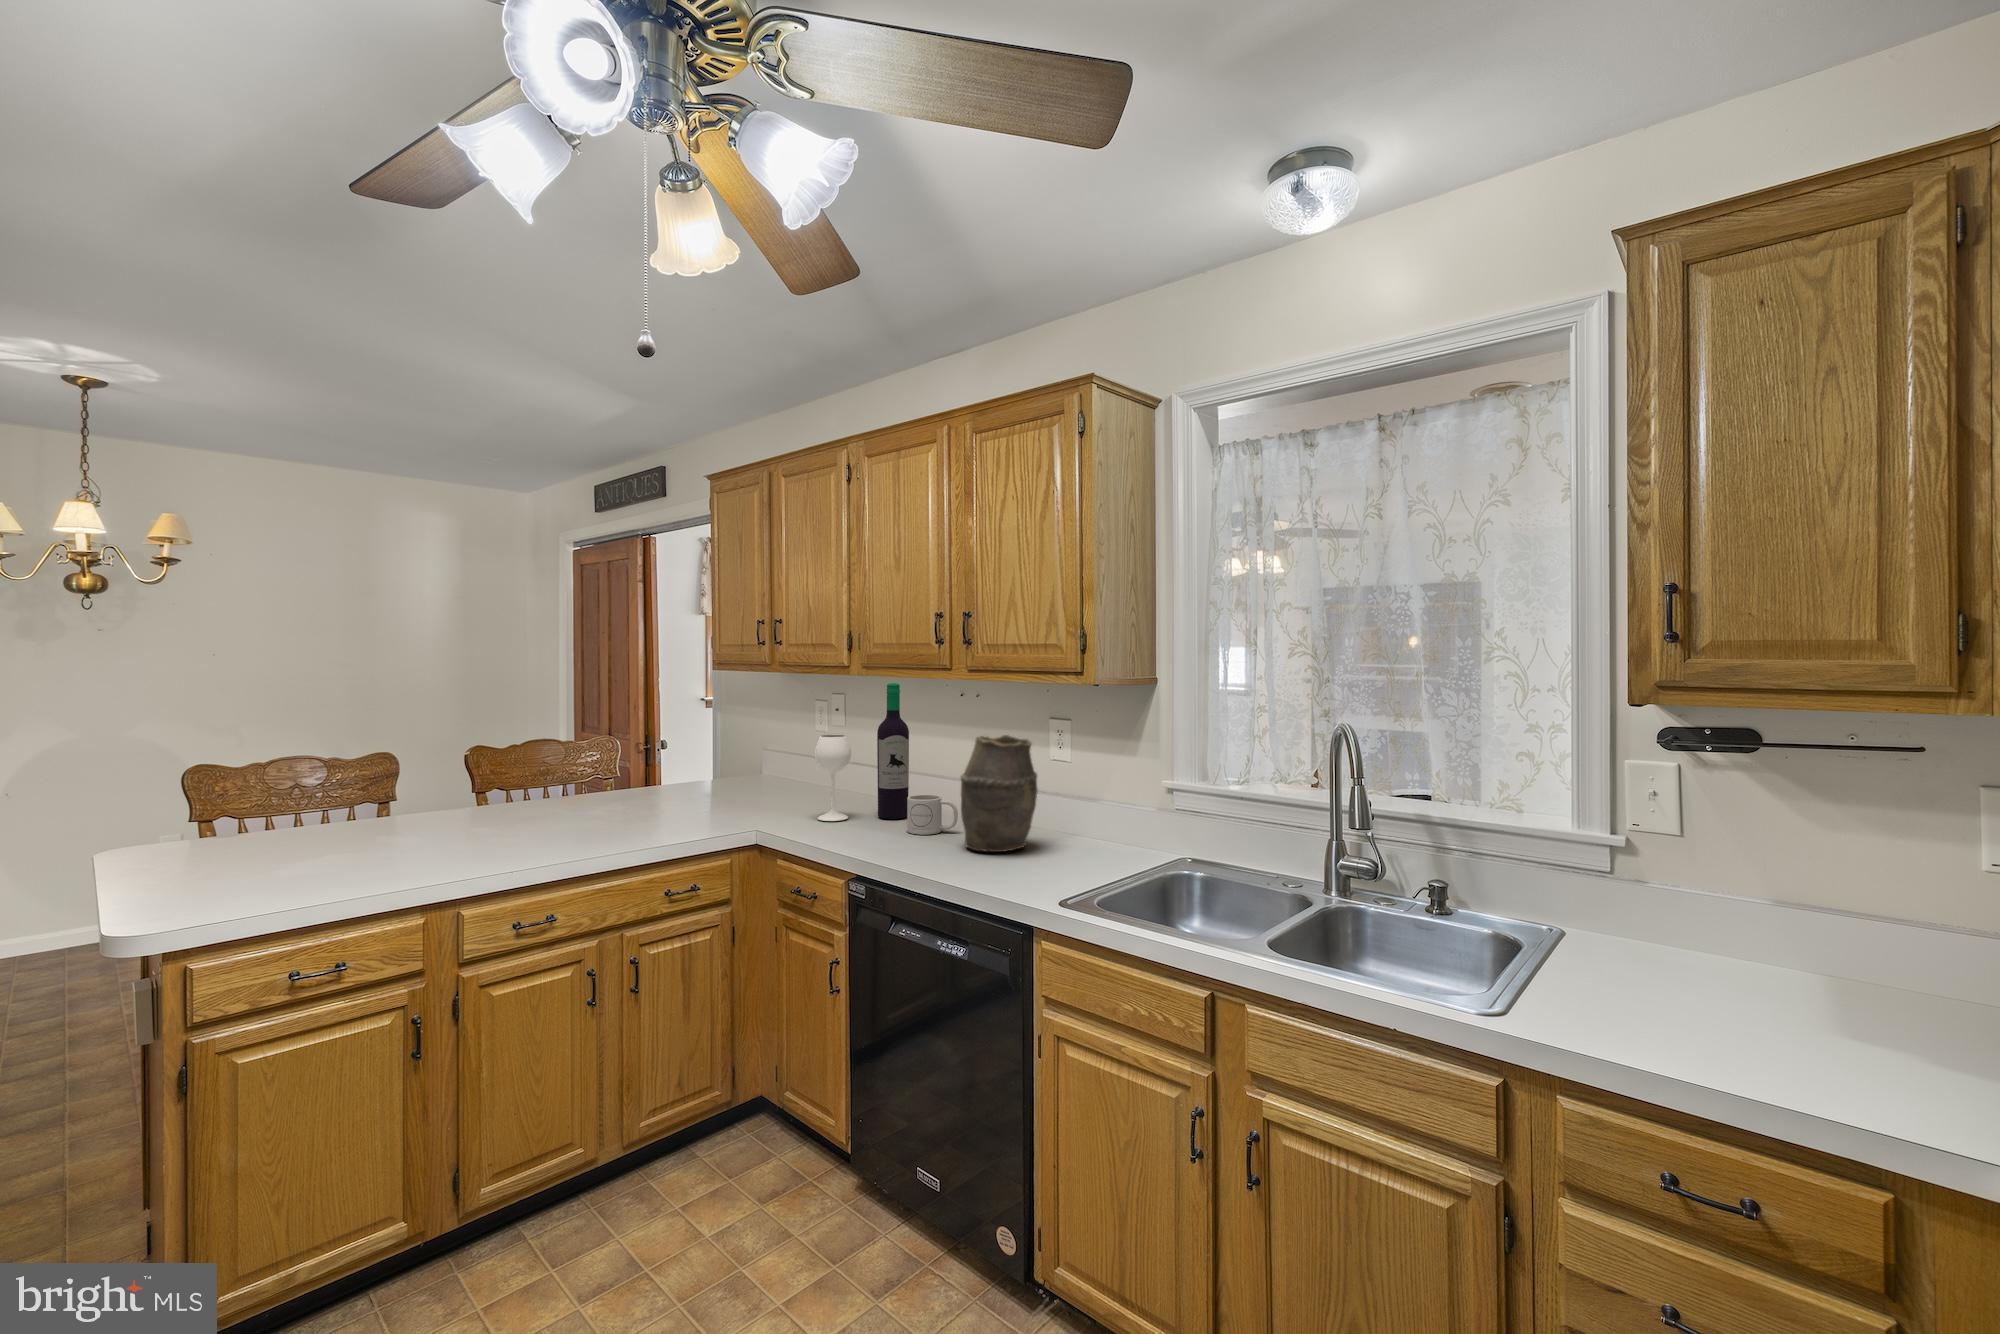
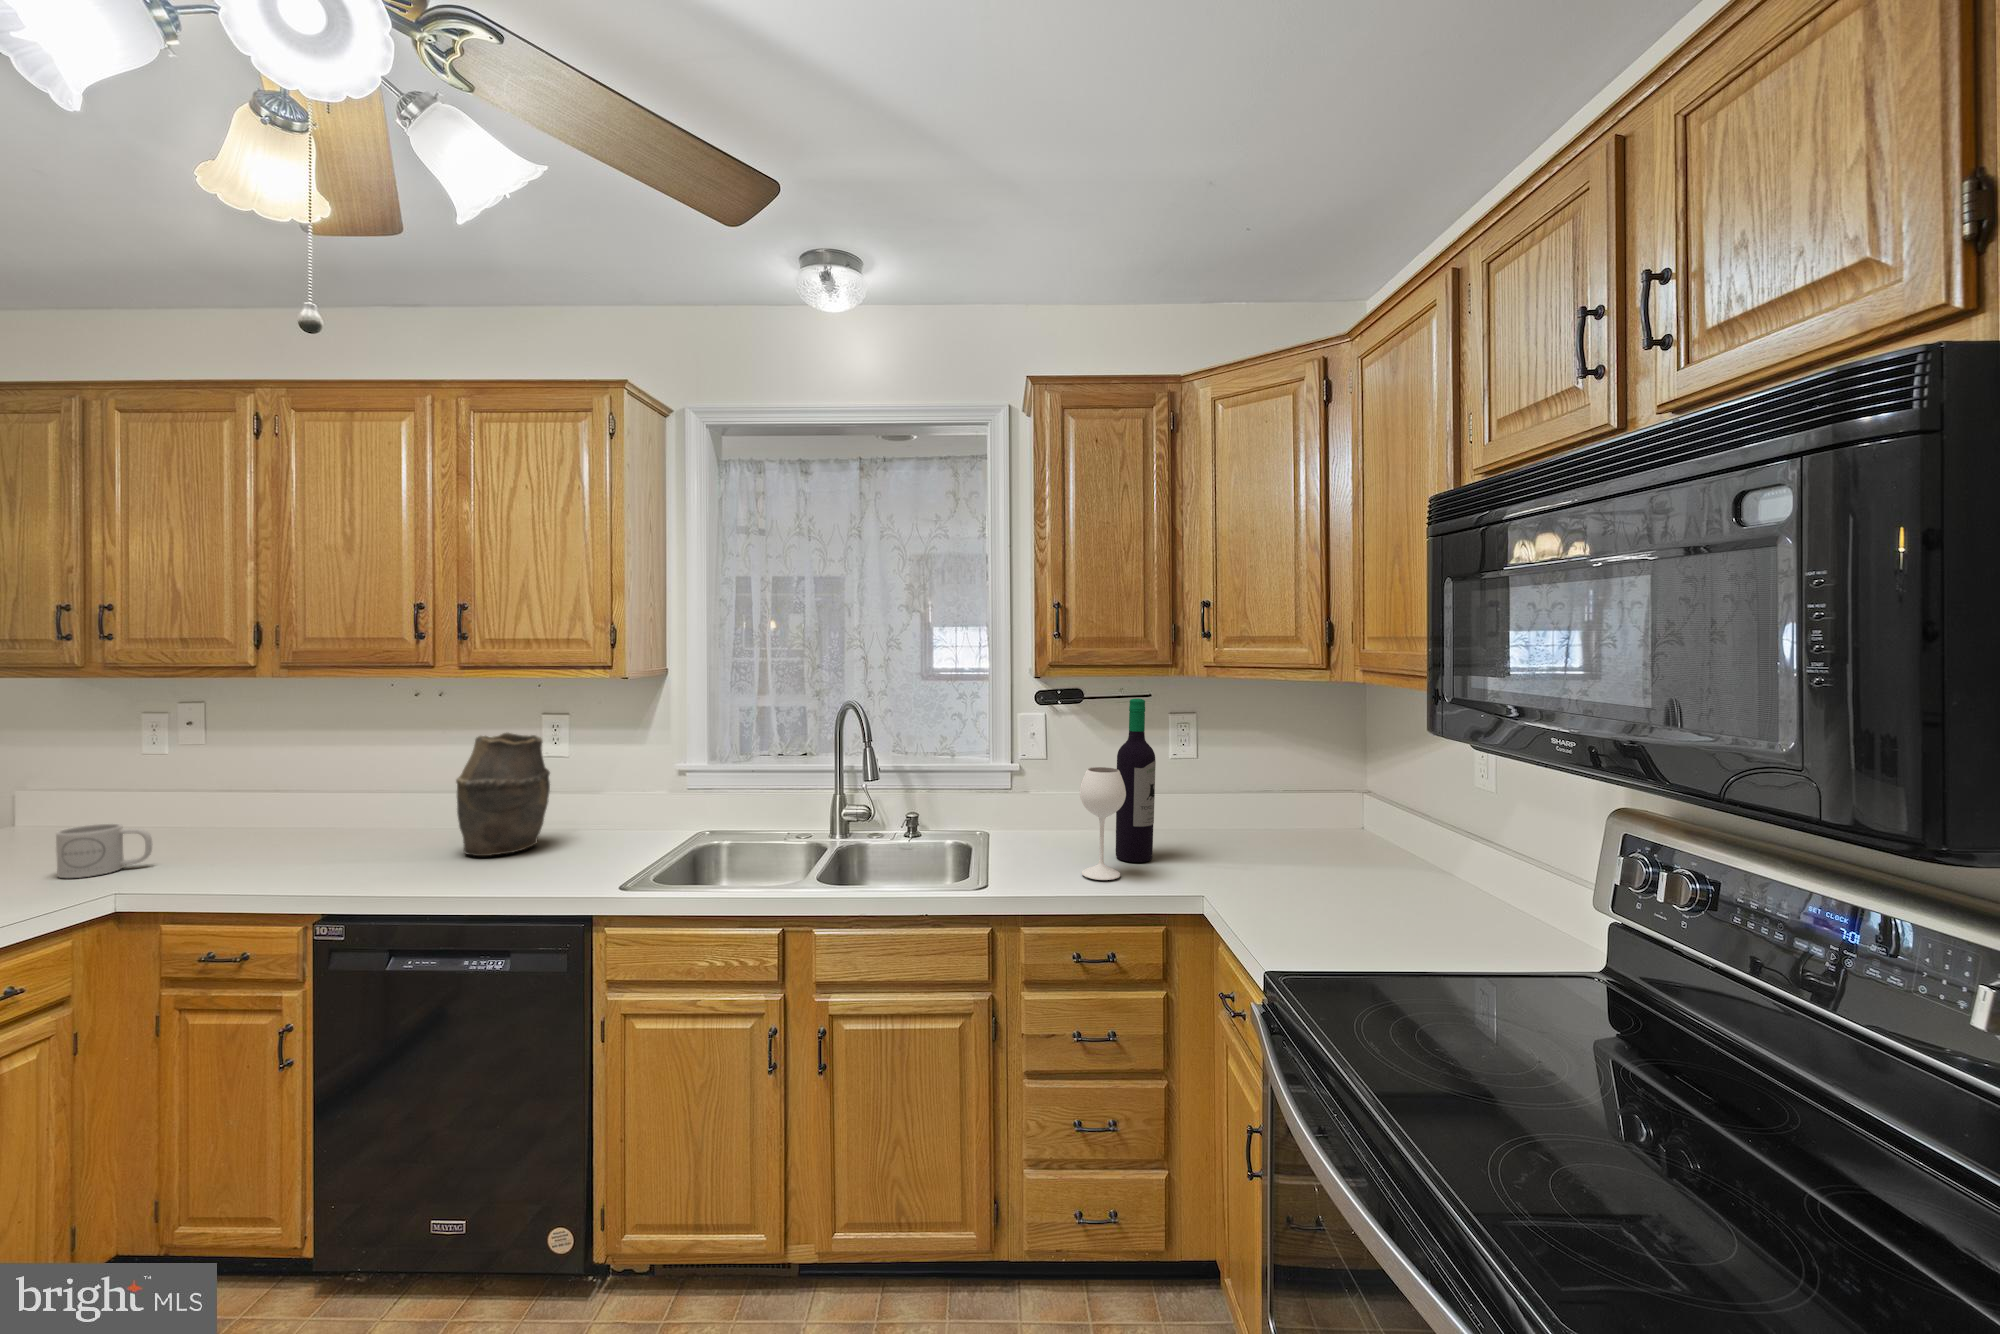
wine bottle: present [814,683,909,821] -> present [1080,699,1156,880]
mug: present [907,794,958,835] -> present [56,823,152,878]

